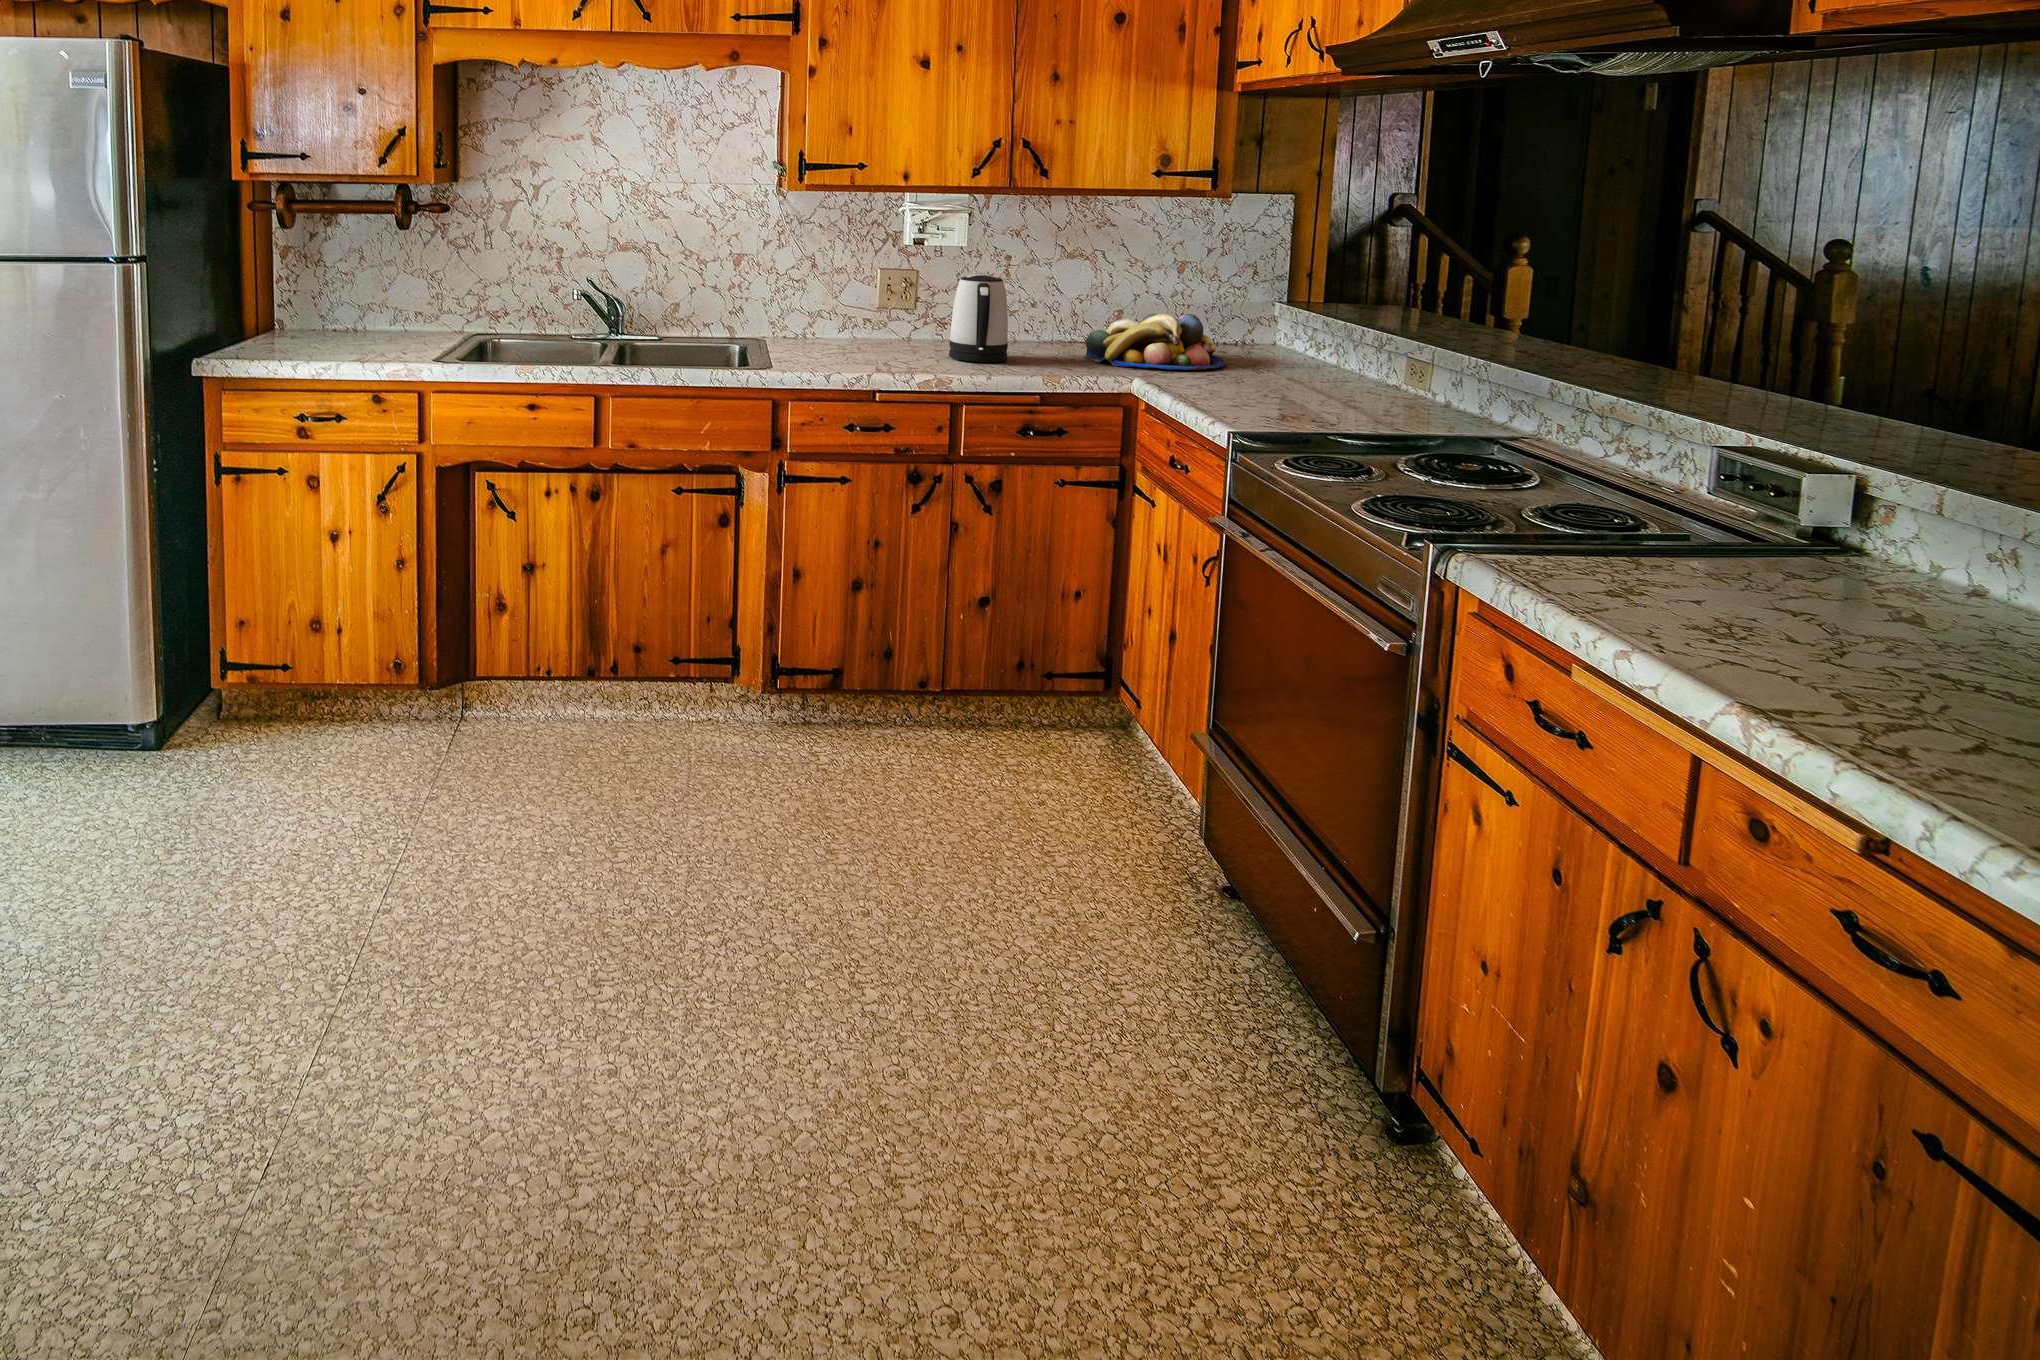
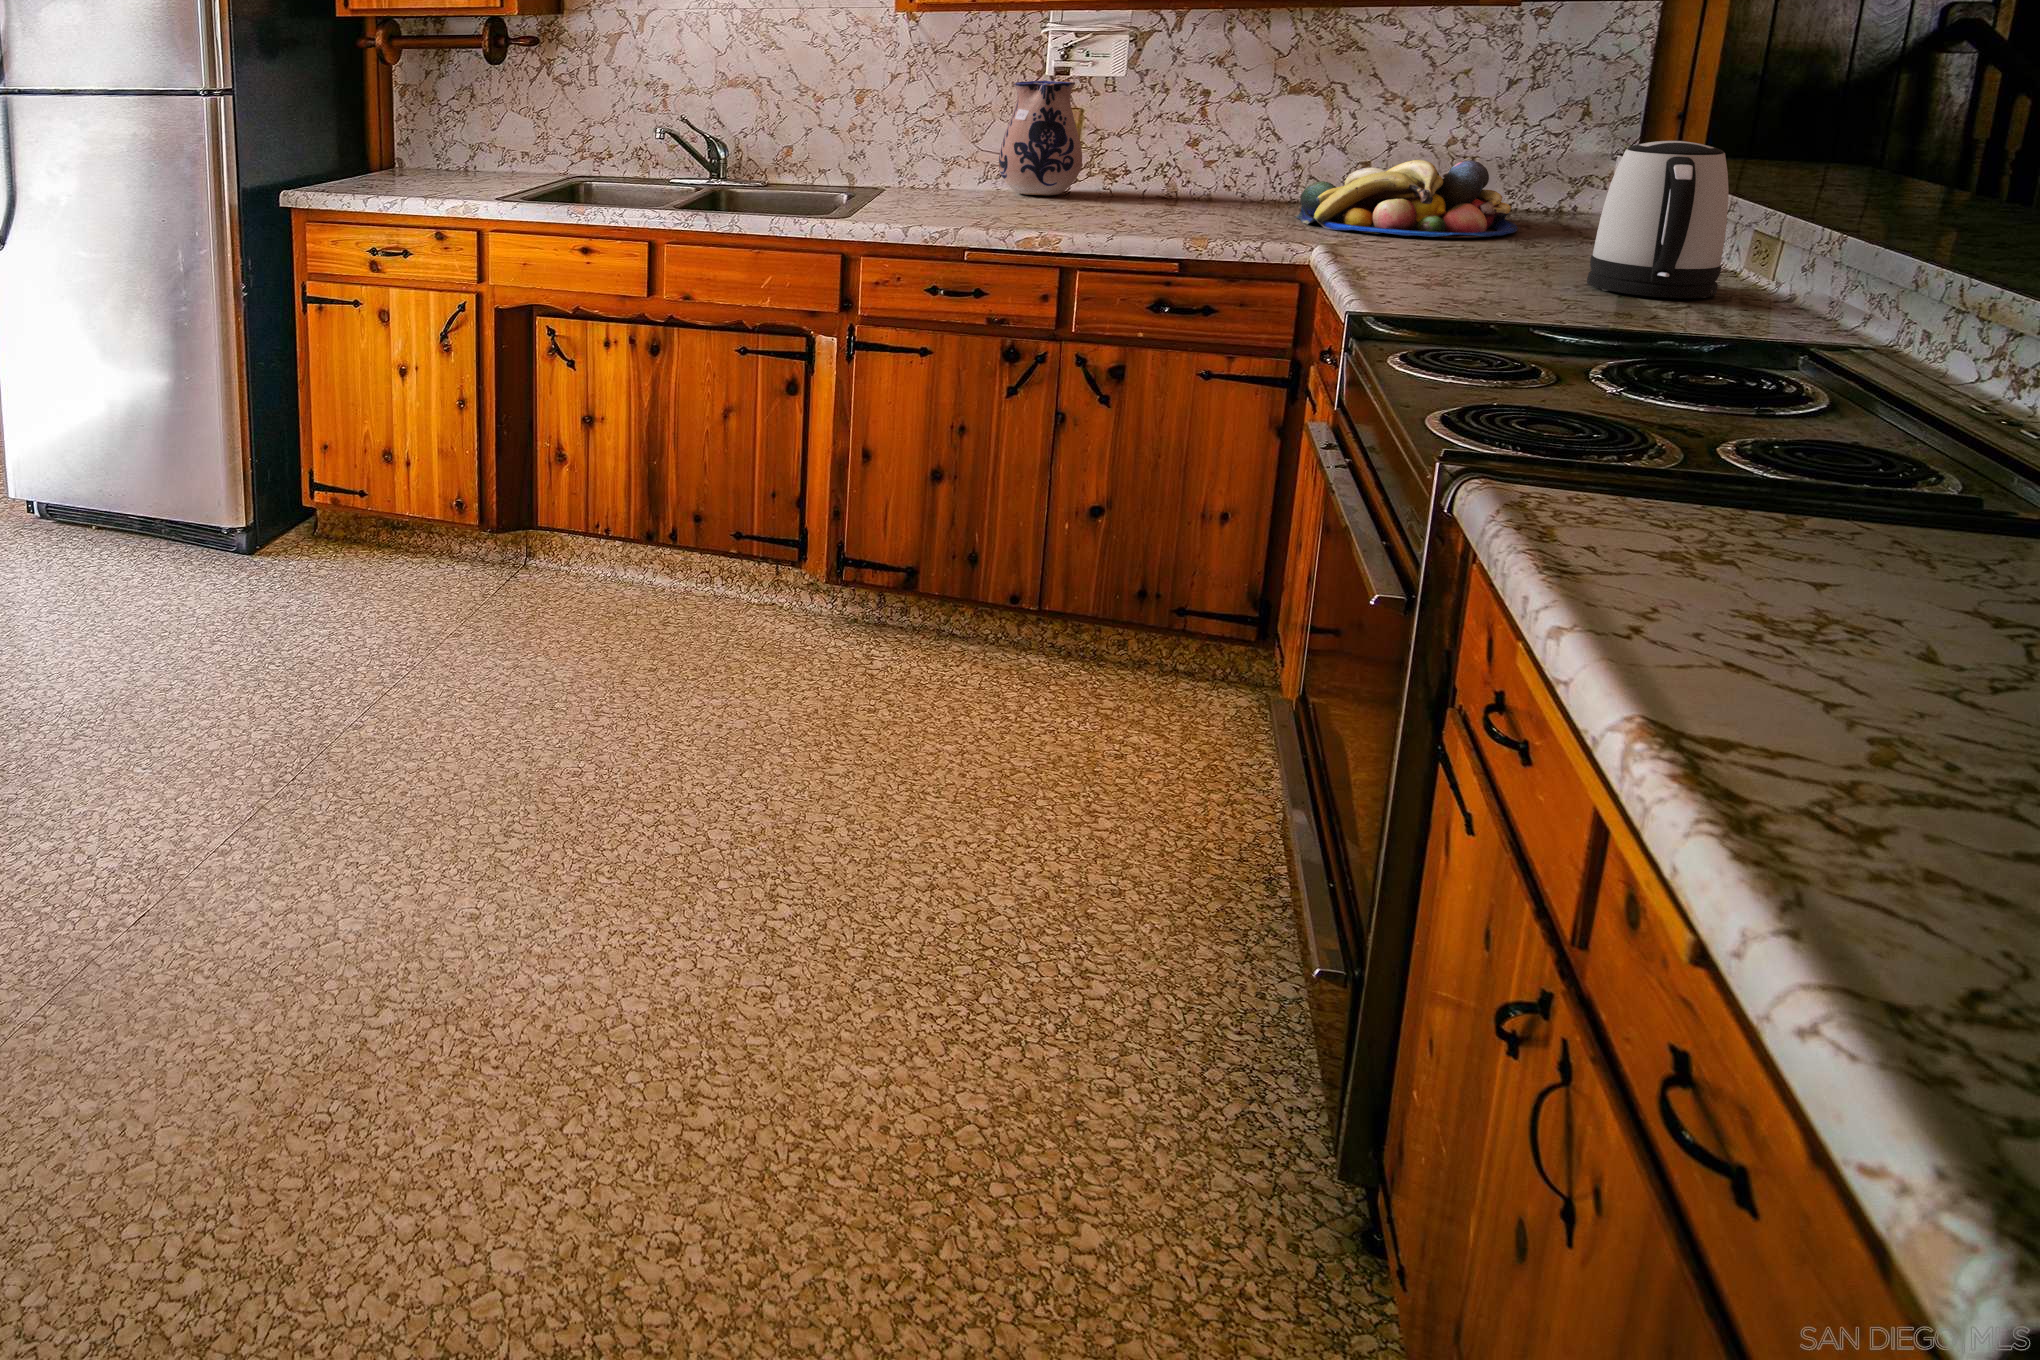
ceramic pitcher: none [858,252,921,343] -> present [999,80,1082,195]
kettle: present [949,274,1008,362] -> present [1587,141,1729,298]

